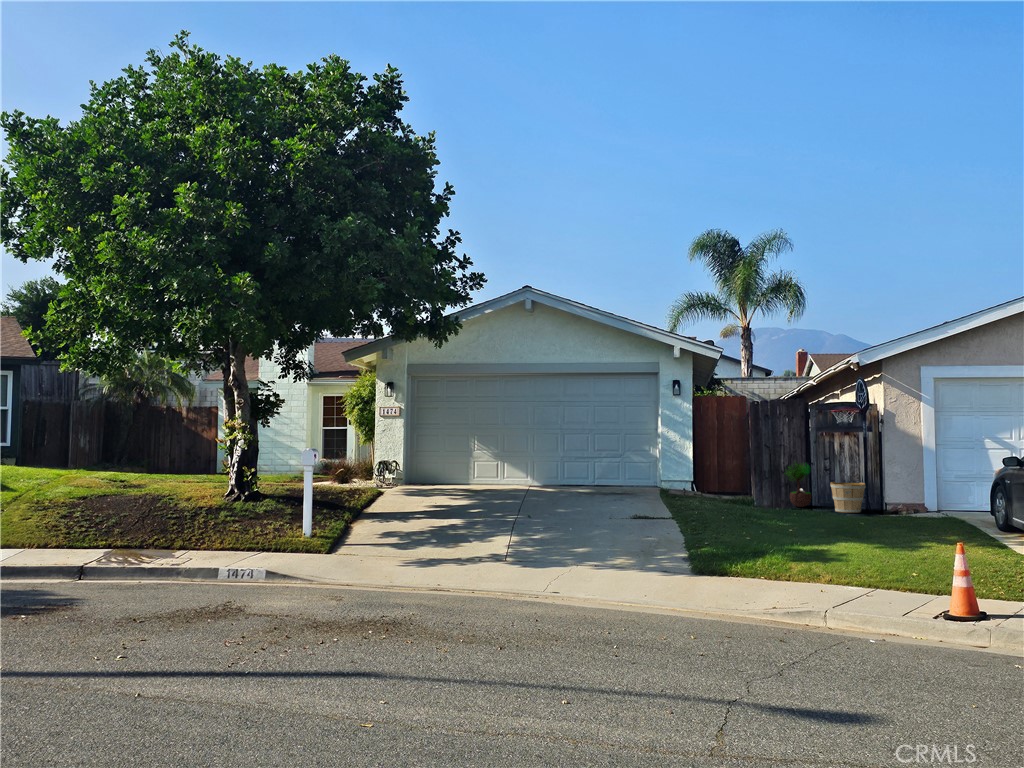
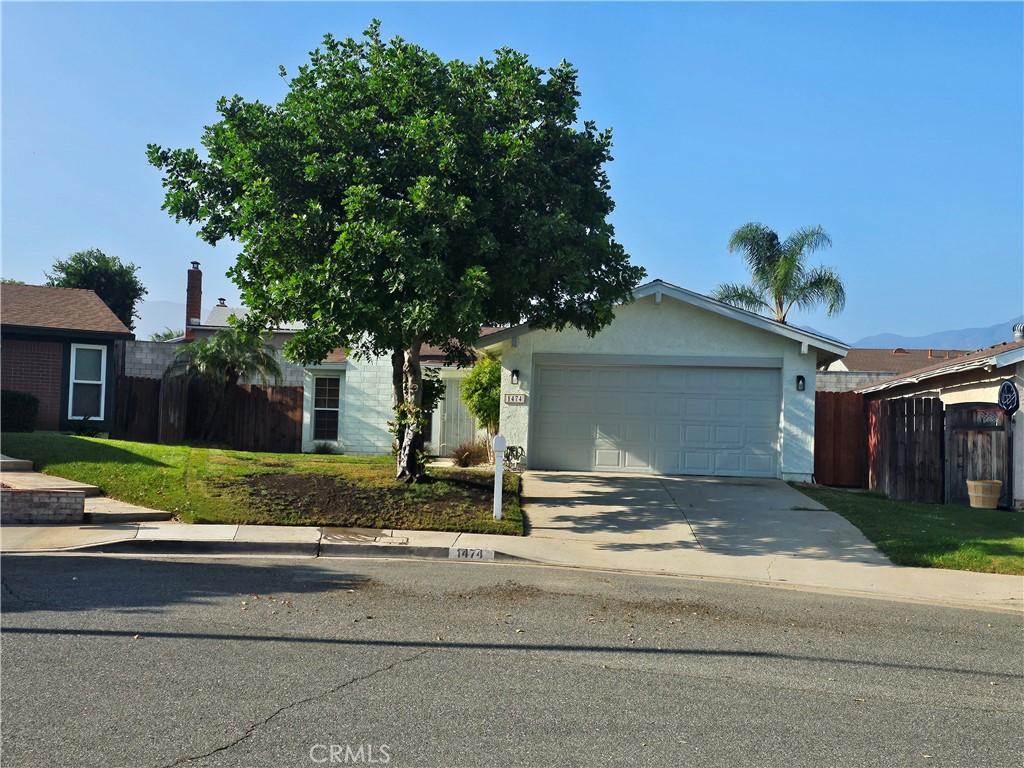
potted tree: present [786,463,811,507] -> none [919,456,949,502]

